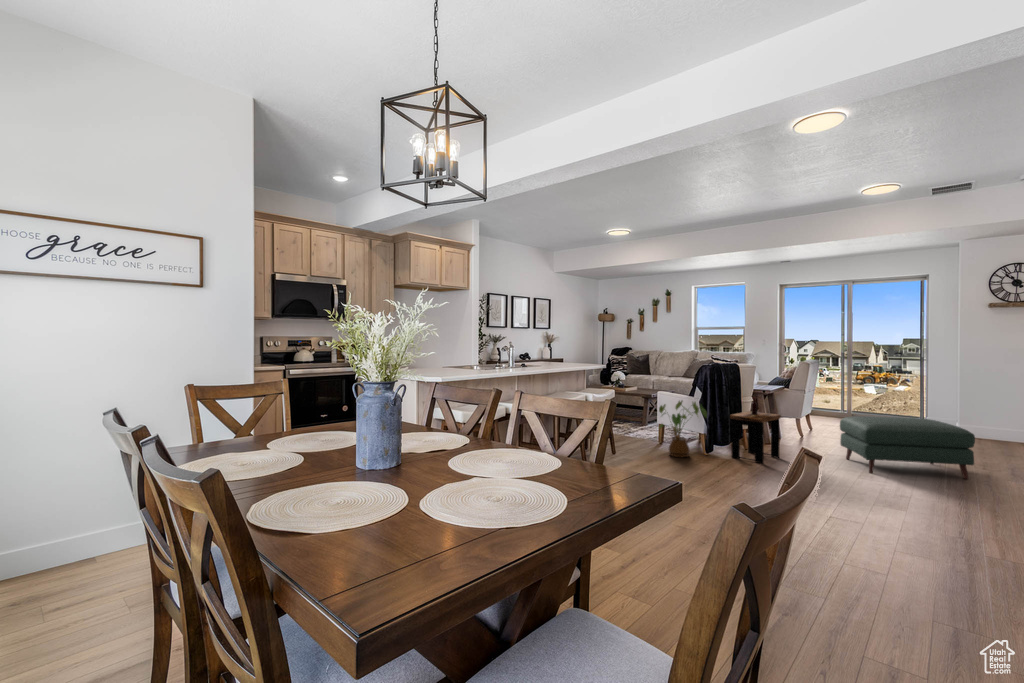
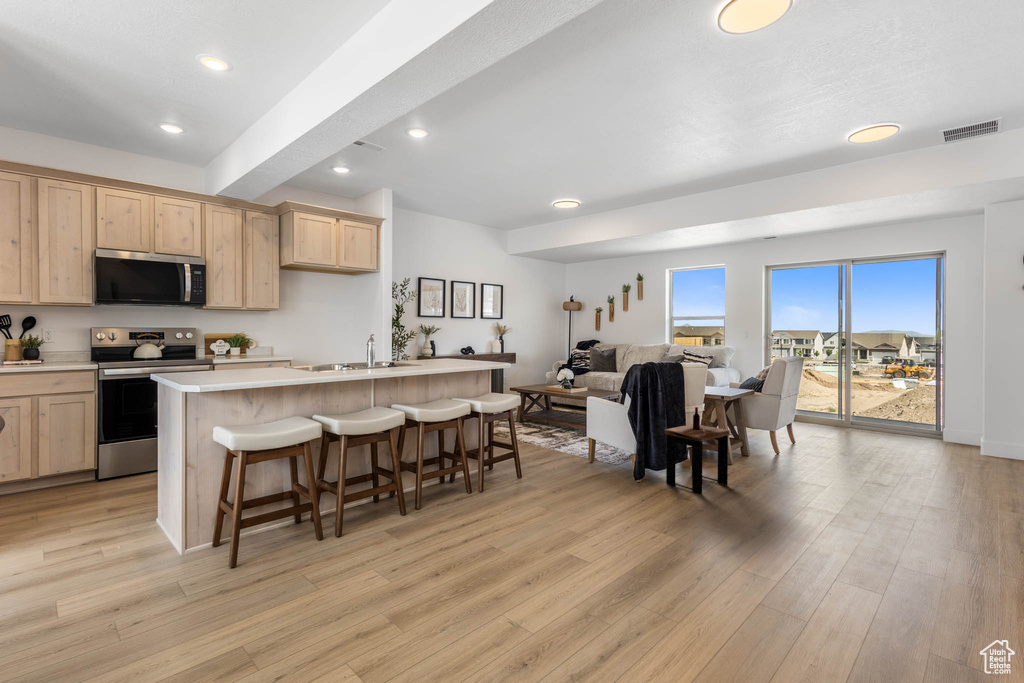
house plant: present [659,401,707,457] -> none [573,410,633,482]
ottoman: present [840,416,975,479] -> none [807,434,981,526]

